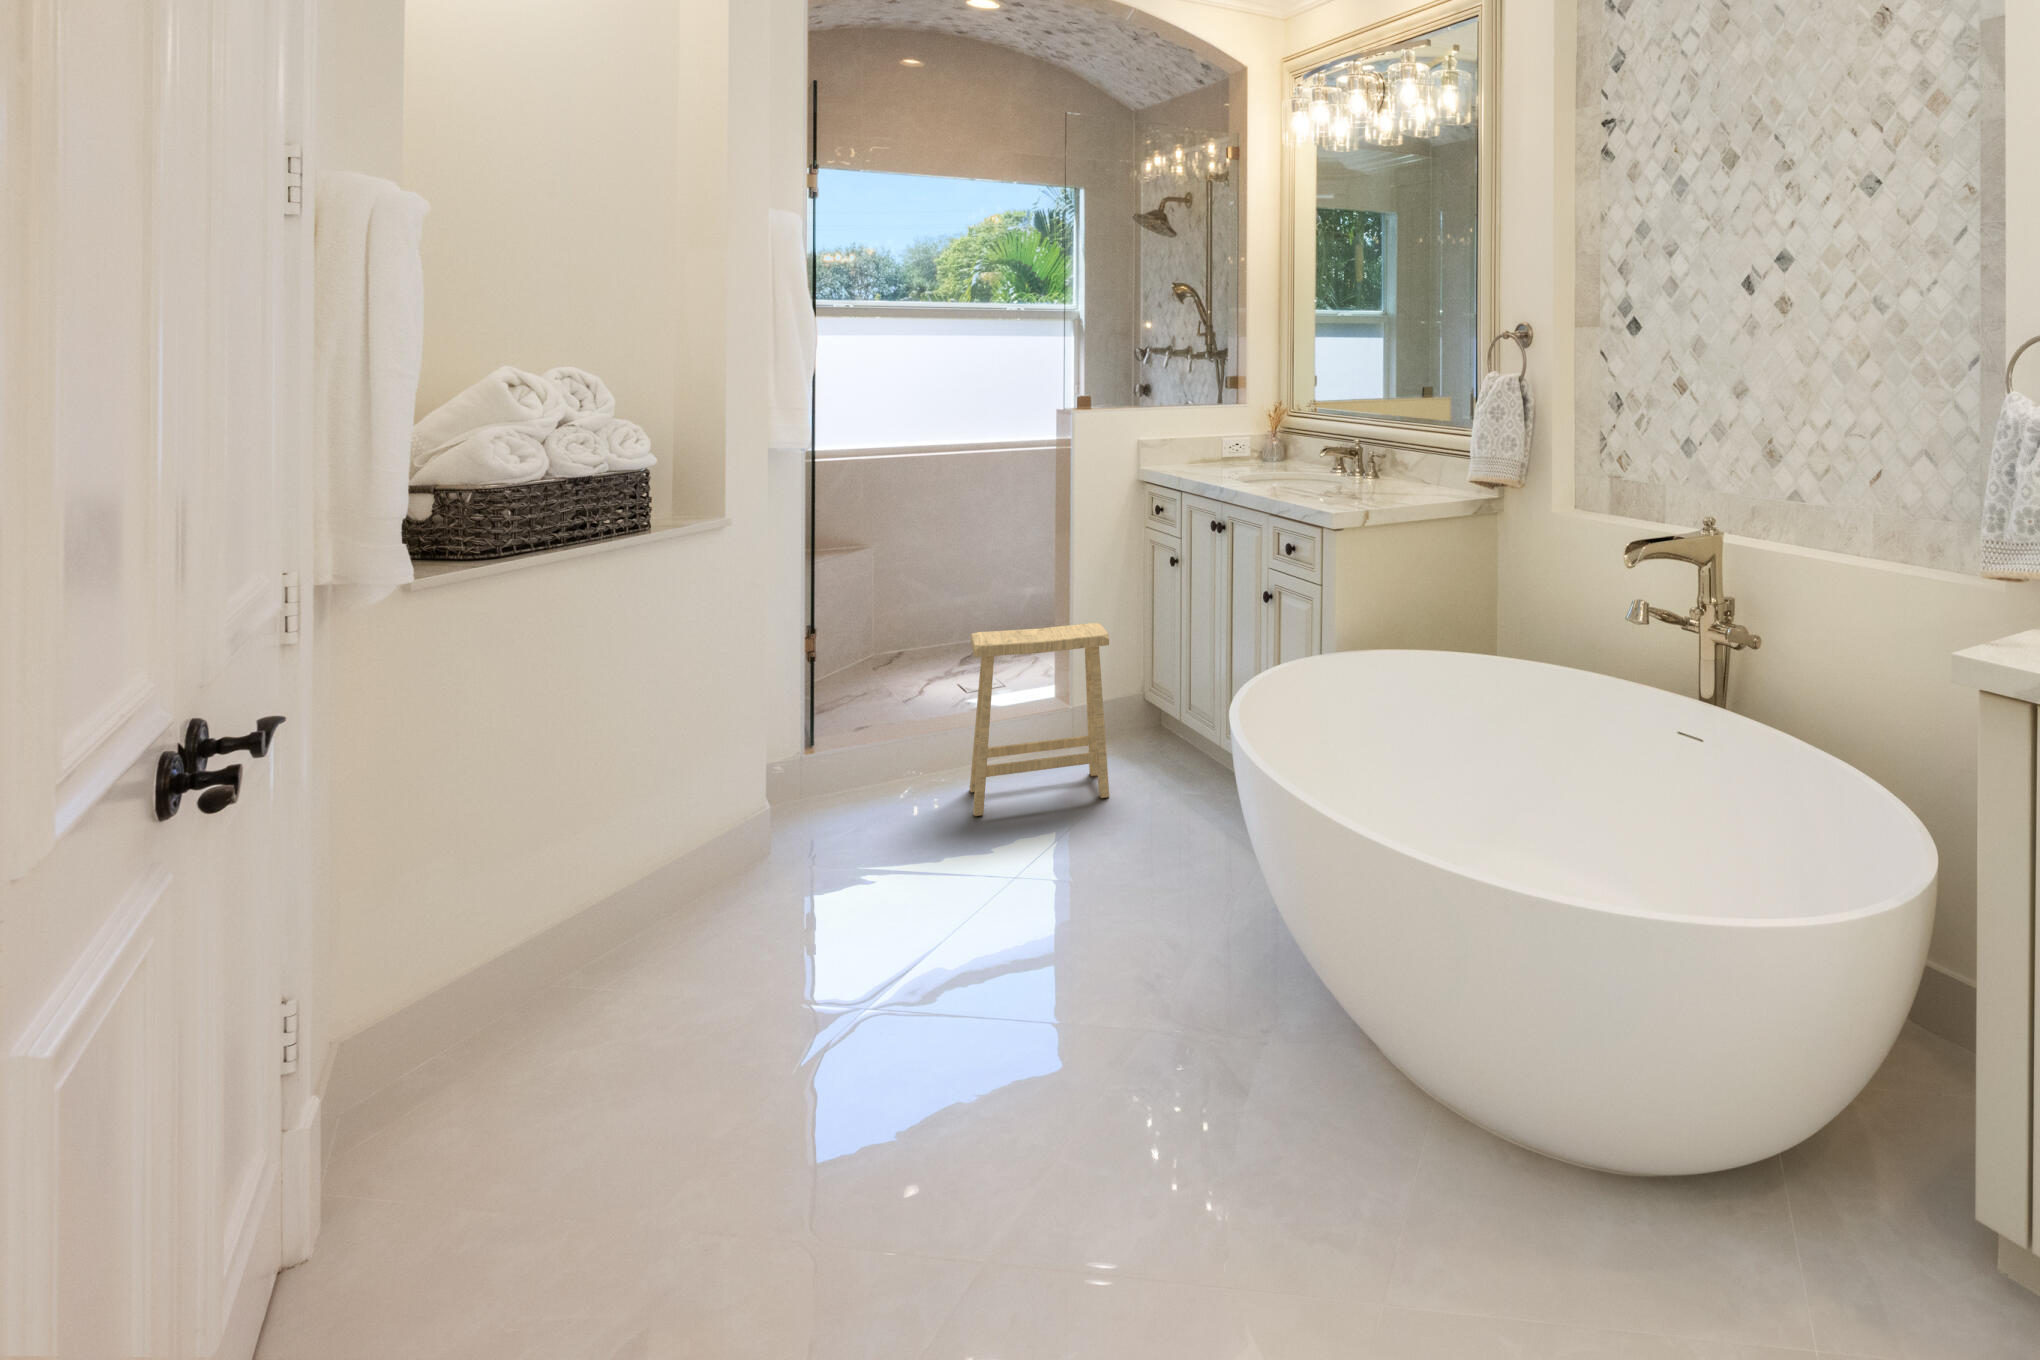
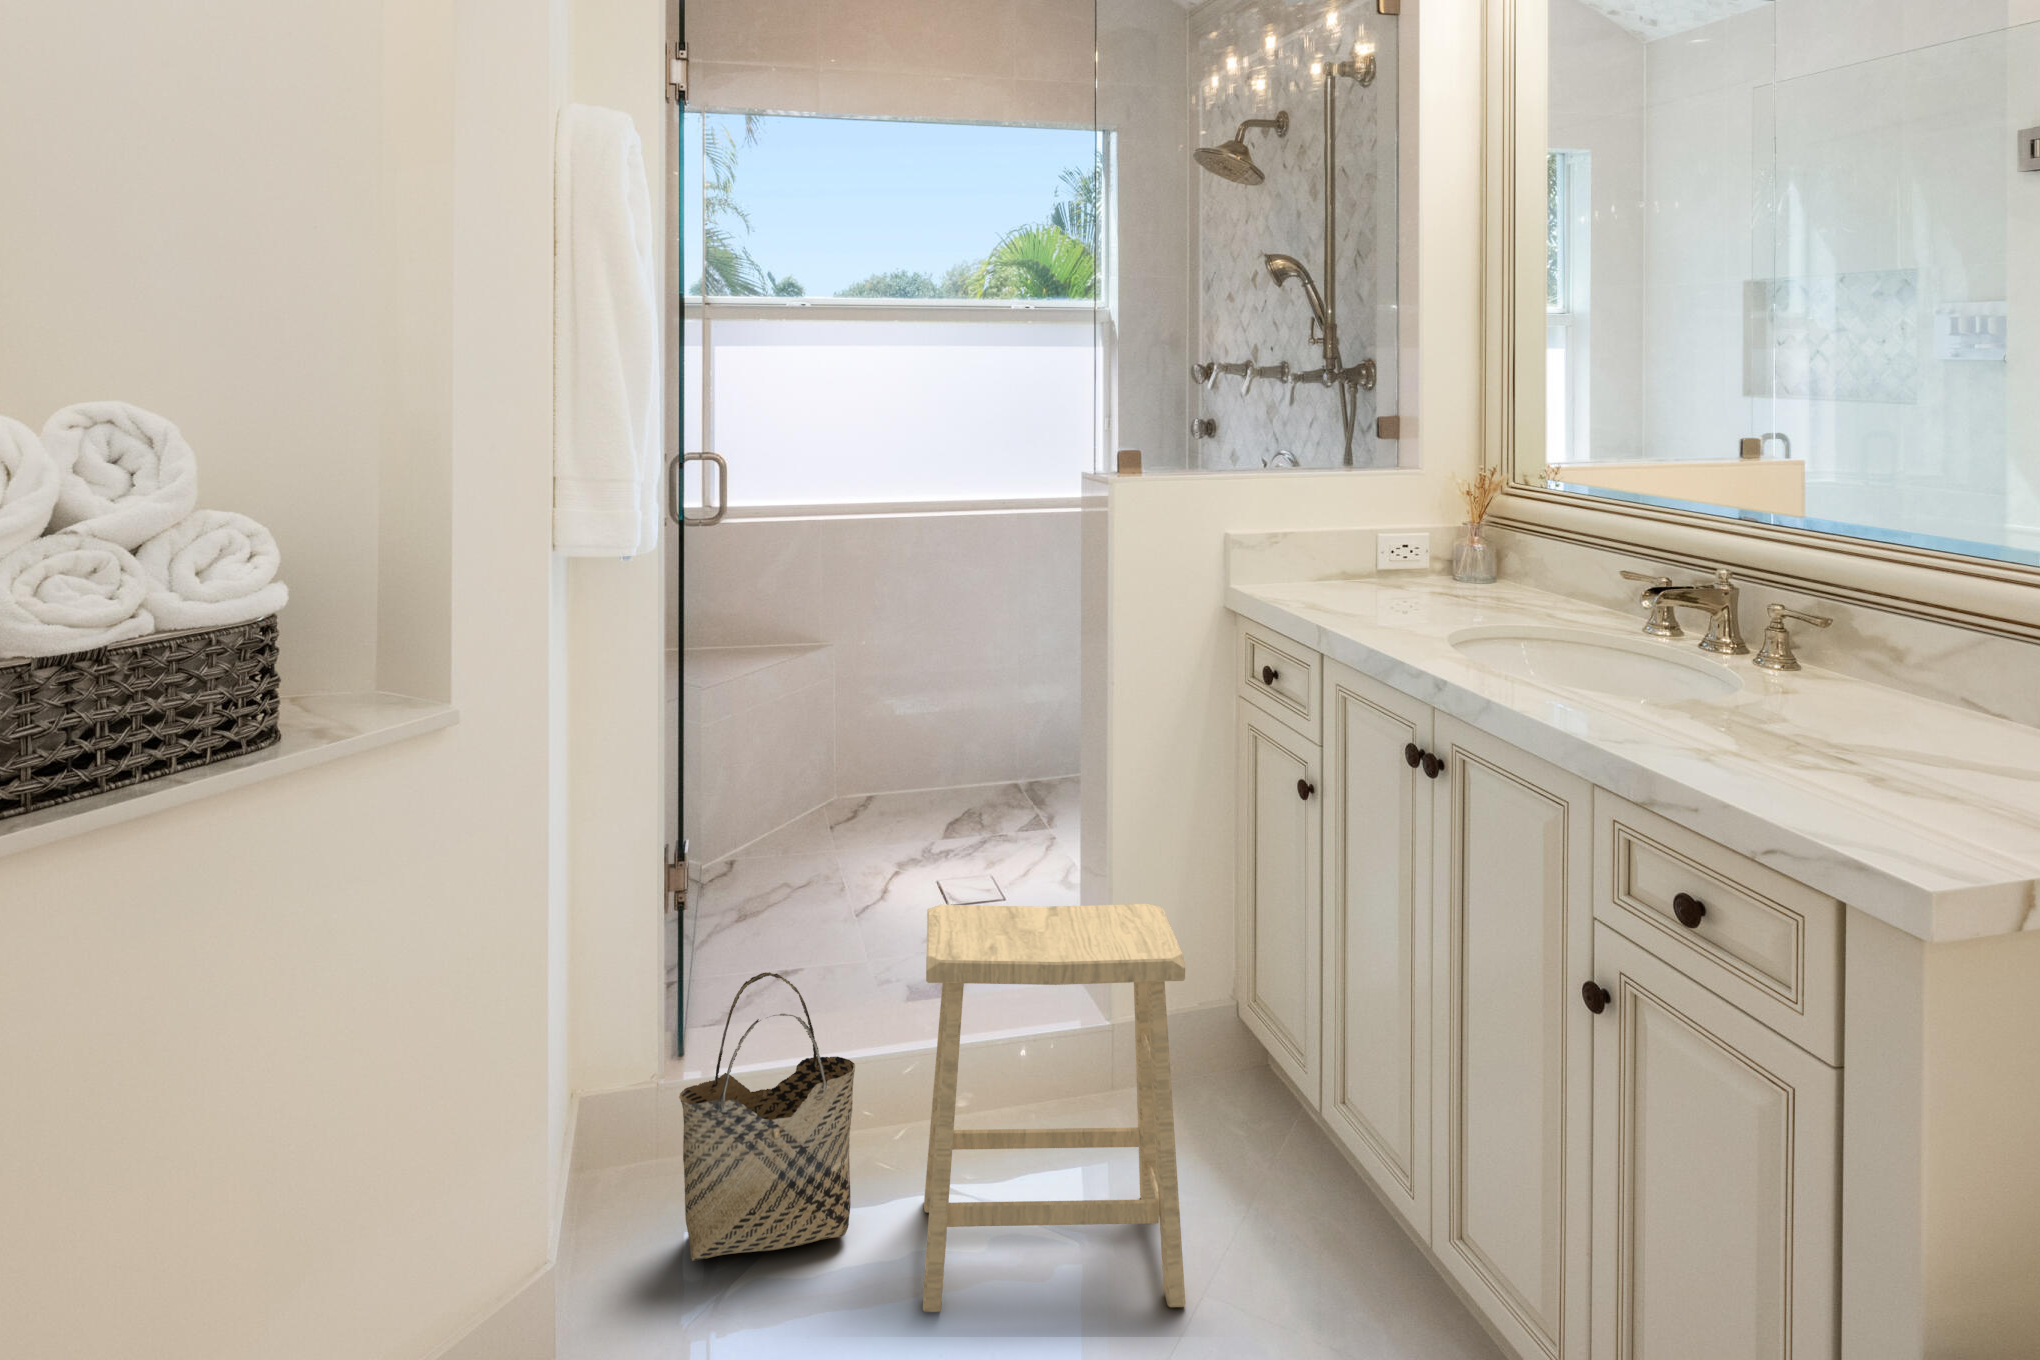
woven basket: none [829,679,930,819] -> present [679,972,855,1261]

